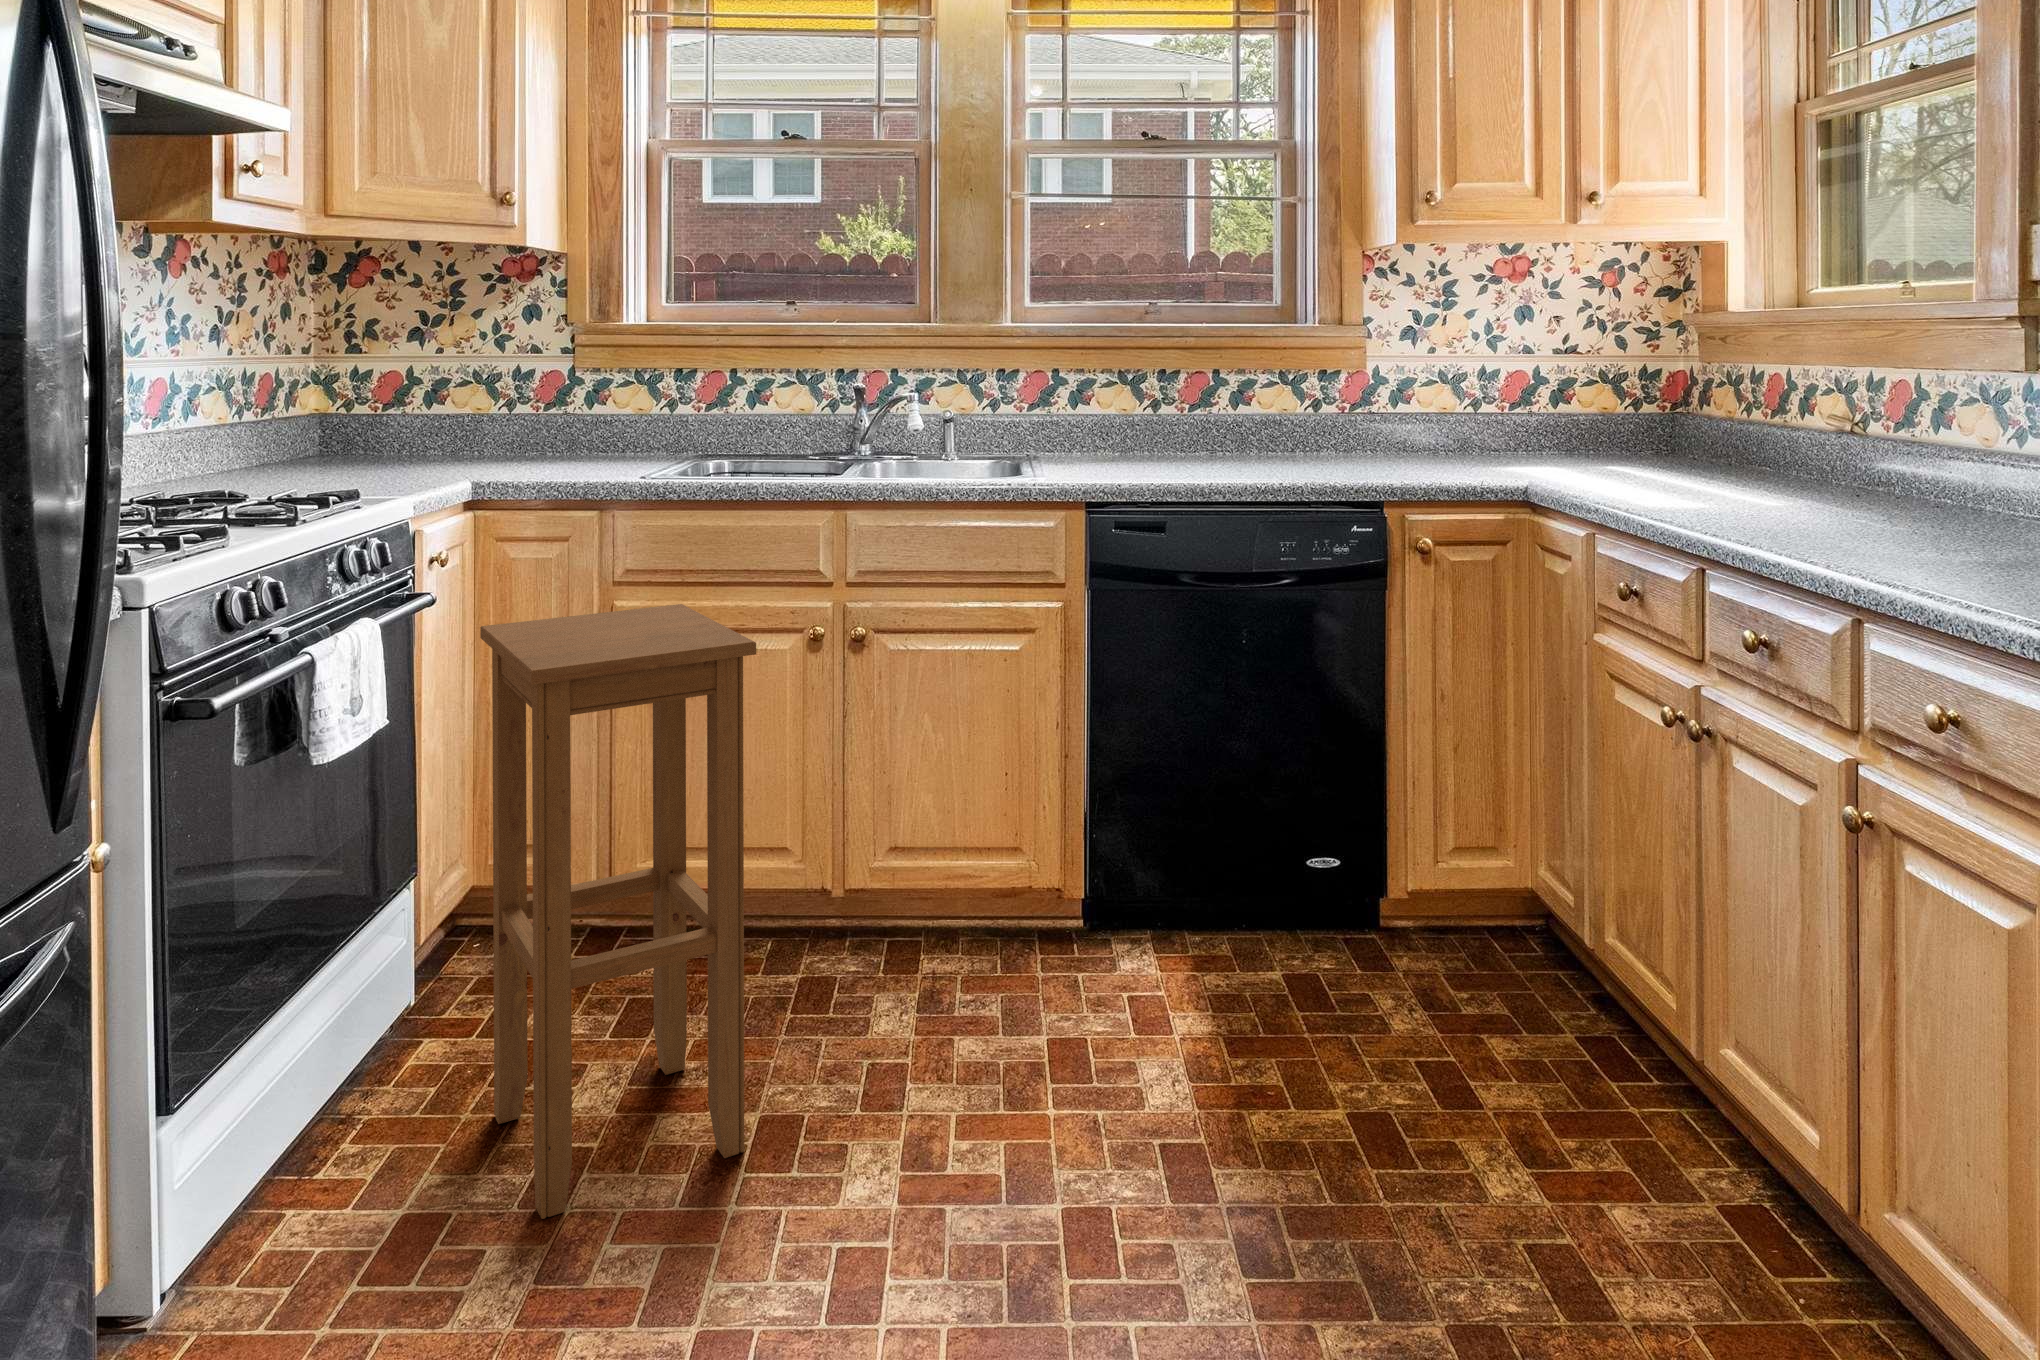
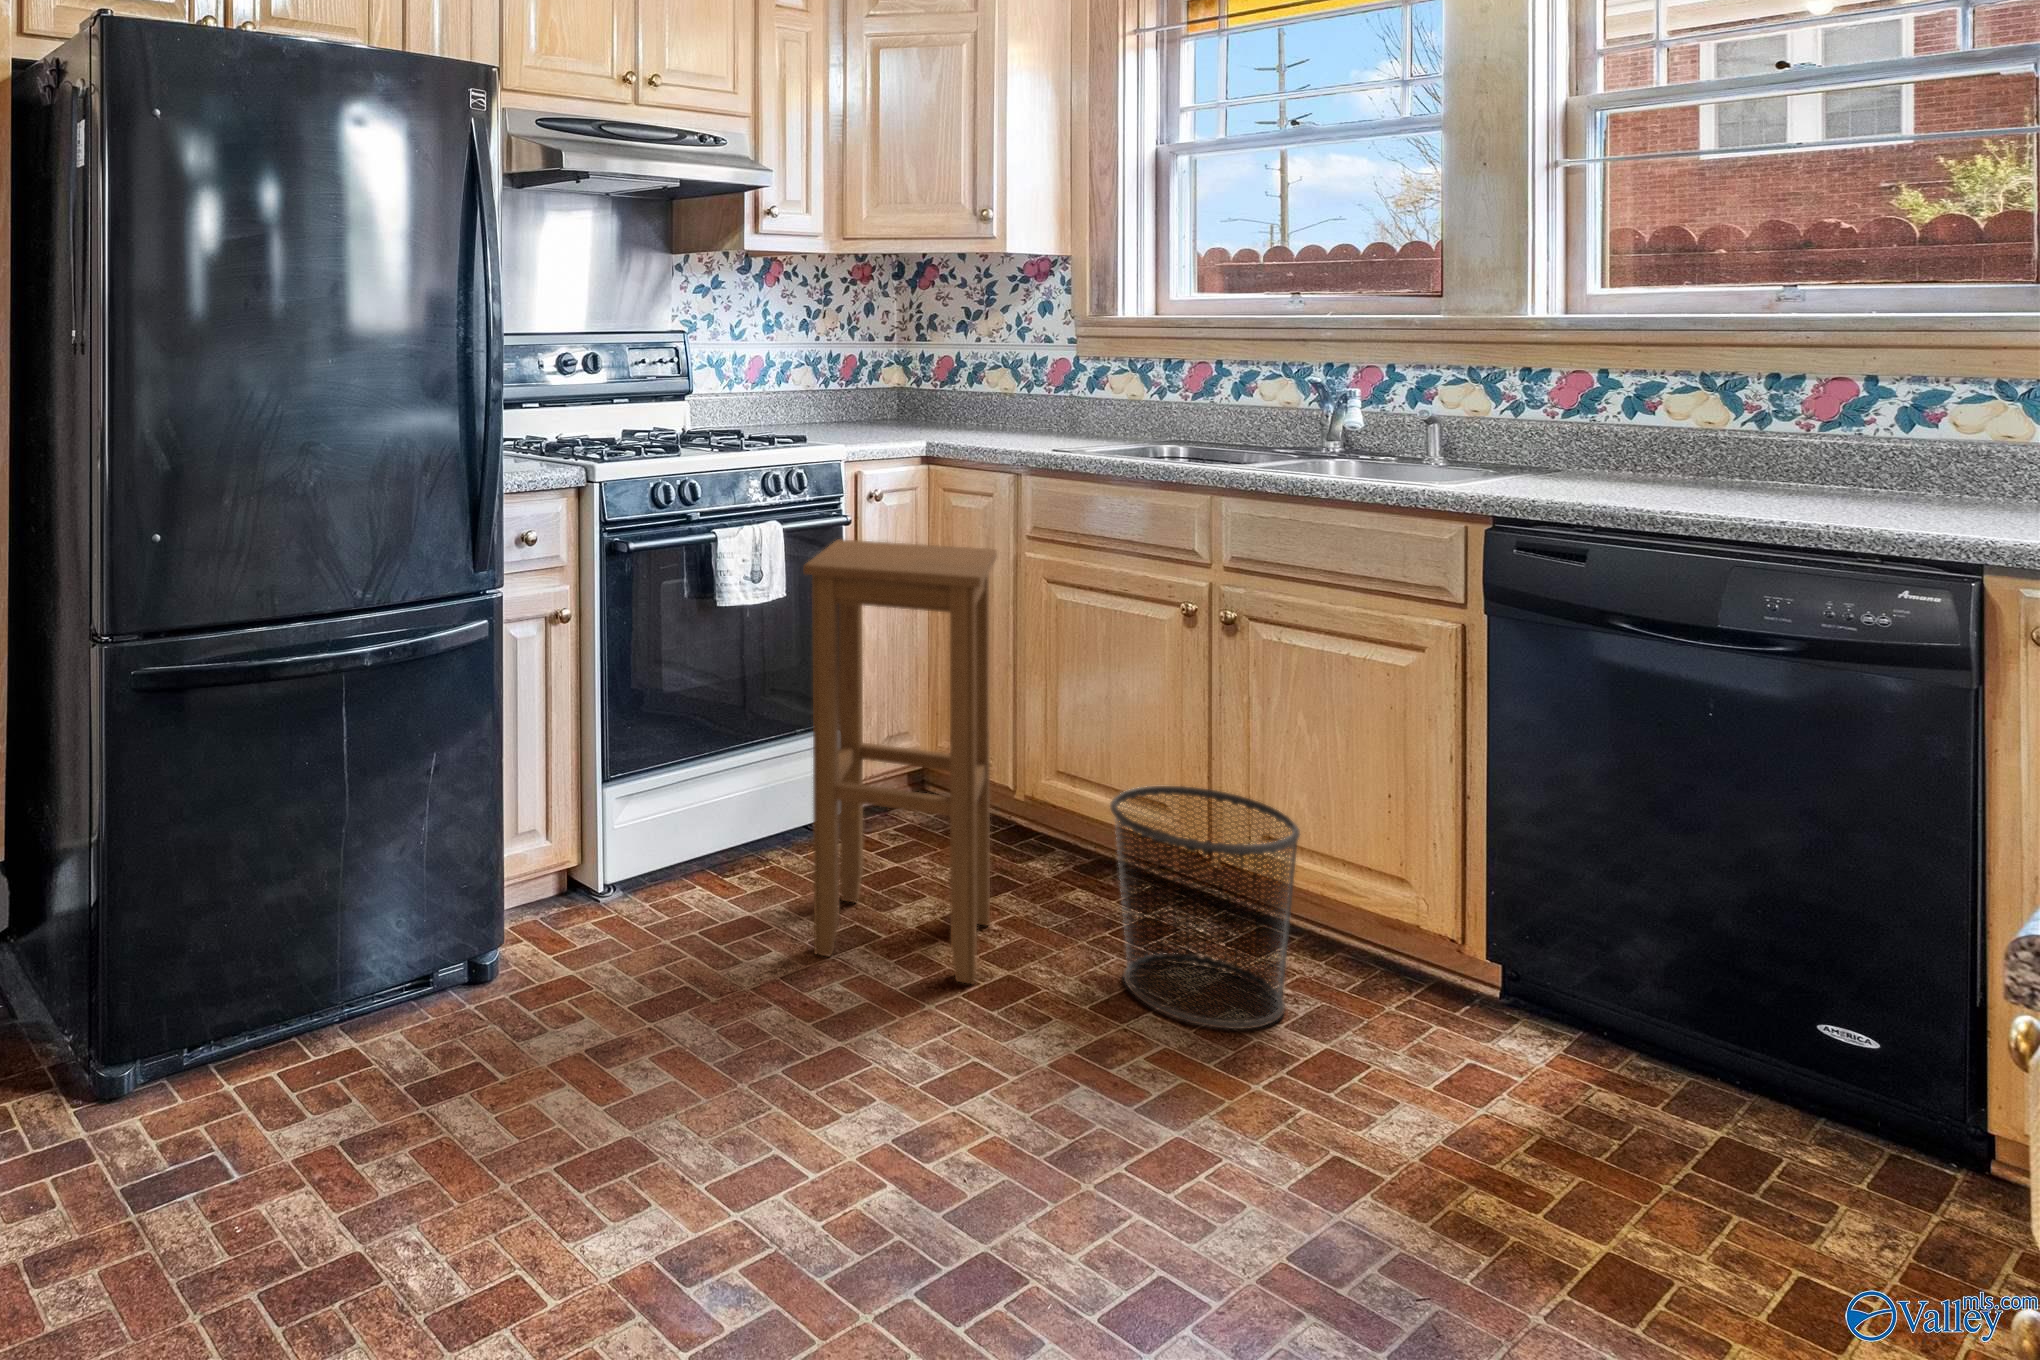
waste bin: none [835,818,1015,1080] -> present [1110,786,1300,1029]

